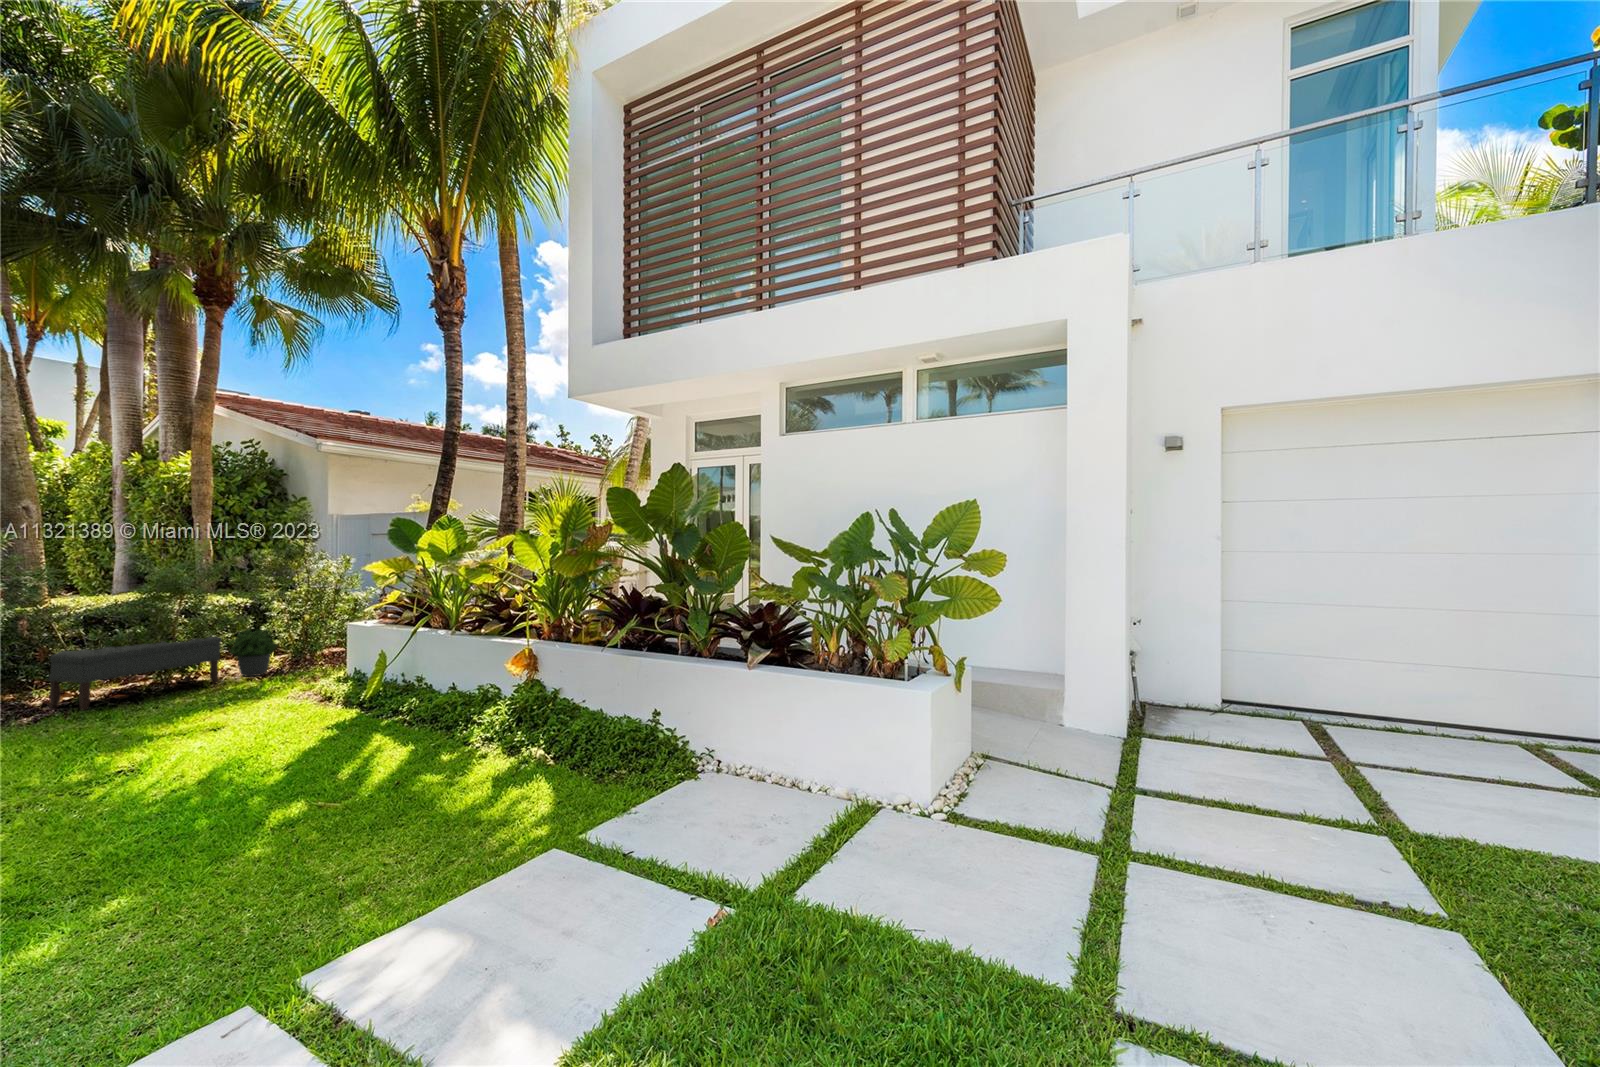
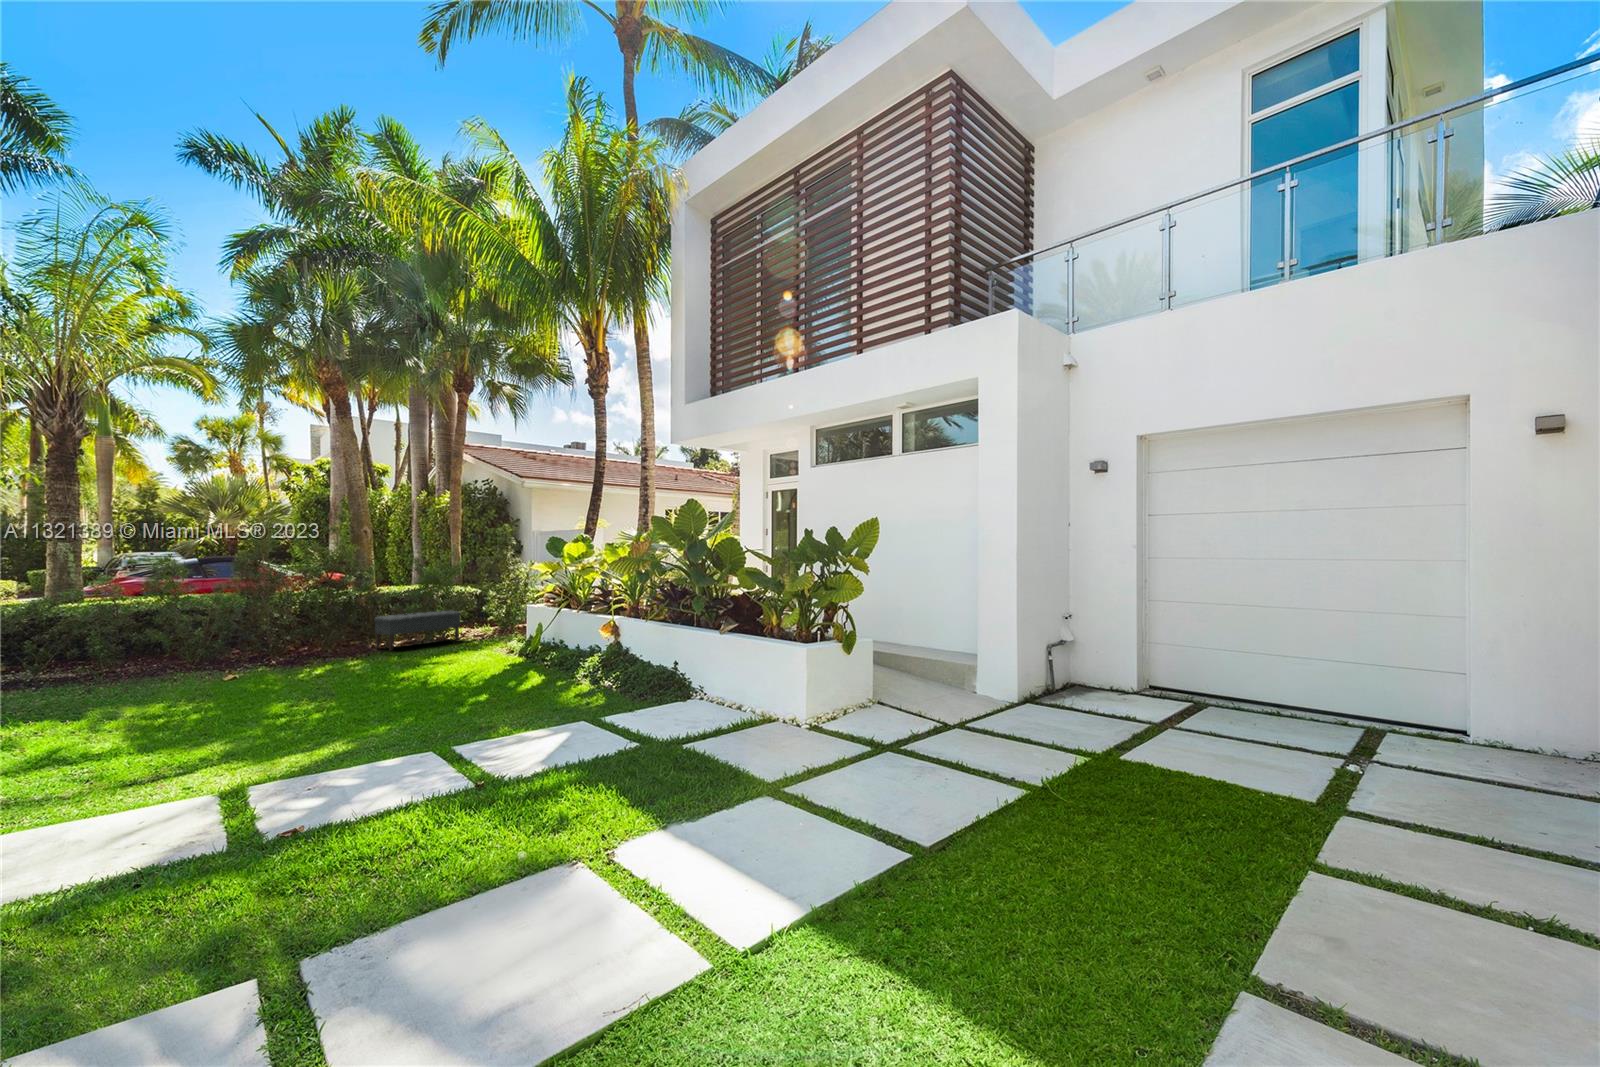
potted plant: present [229,629,278,676] -> none [465,607,494,639]

